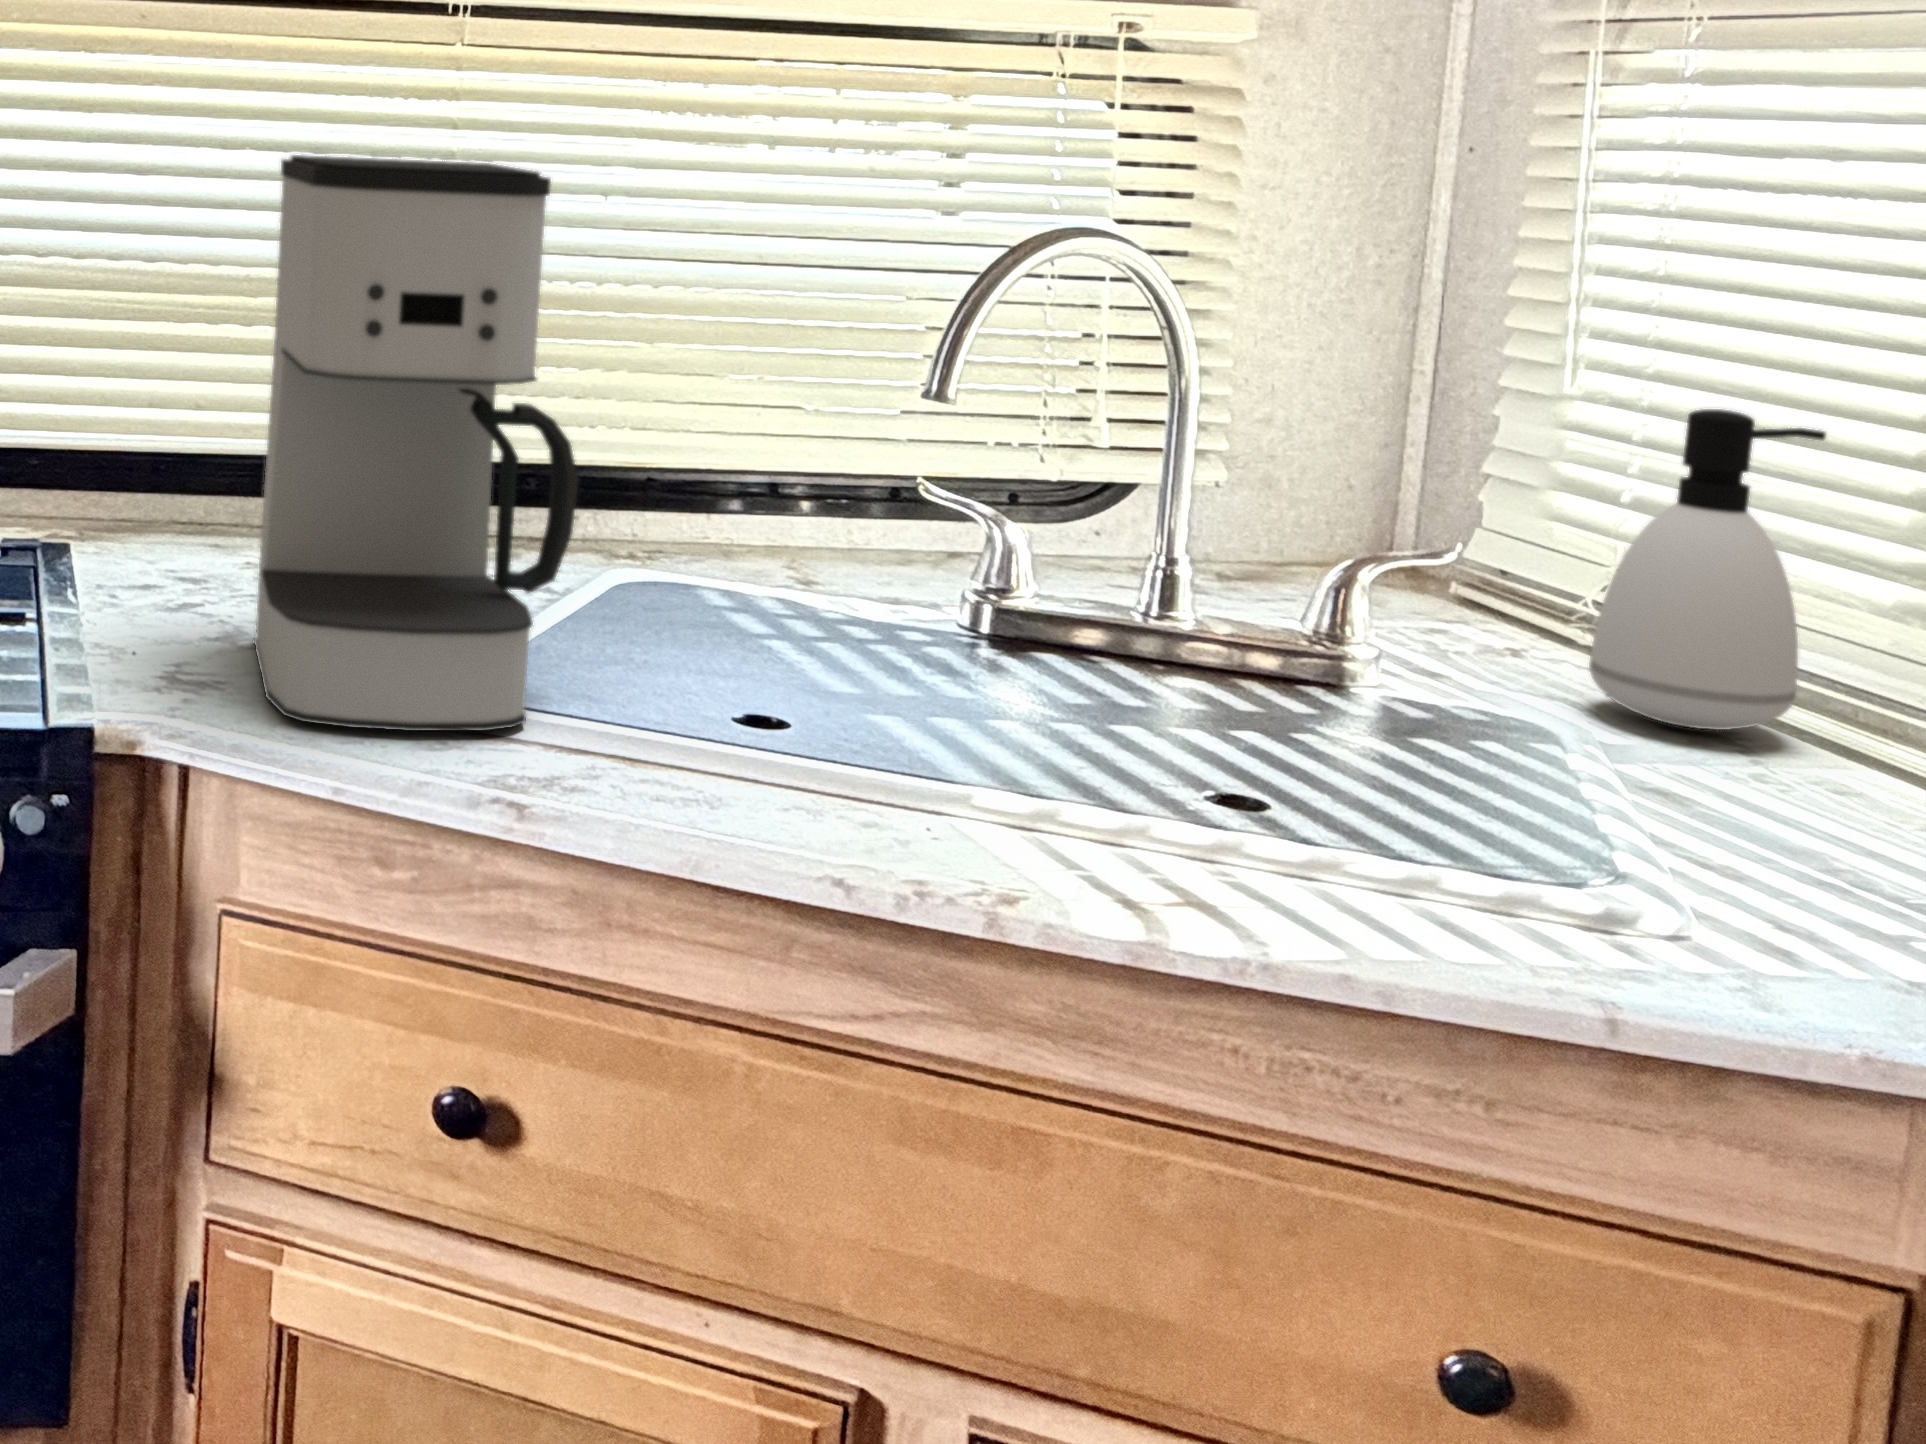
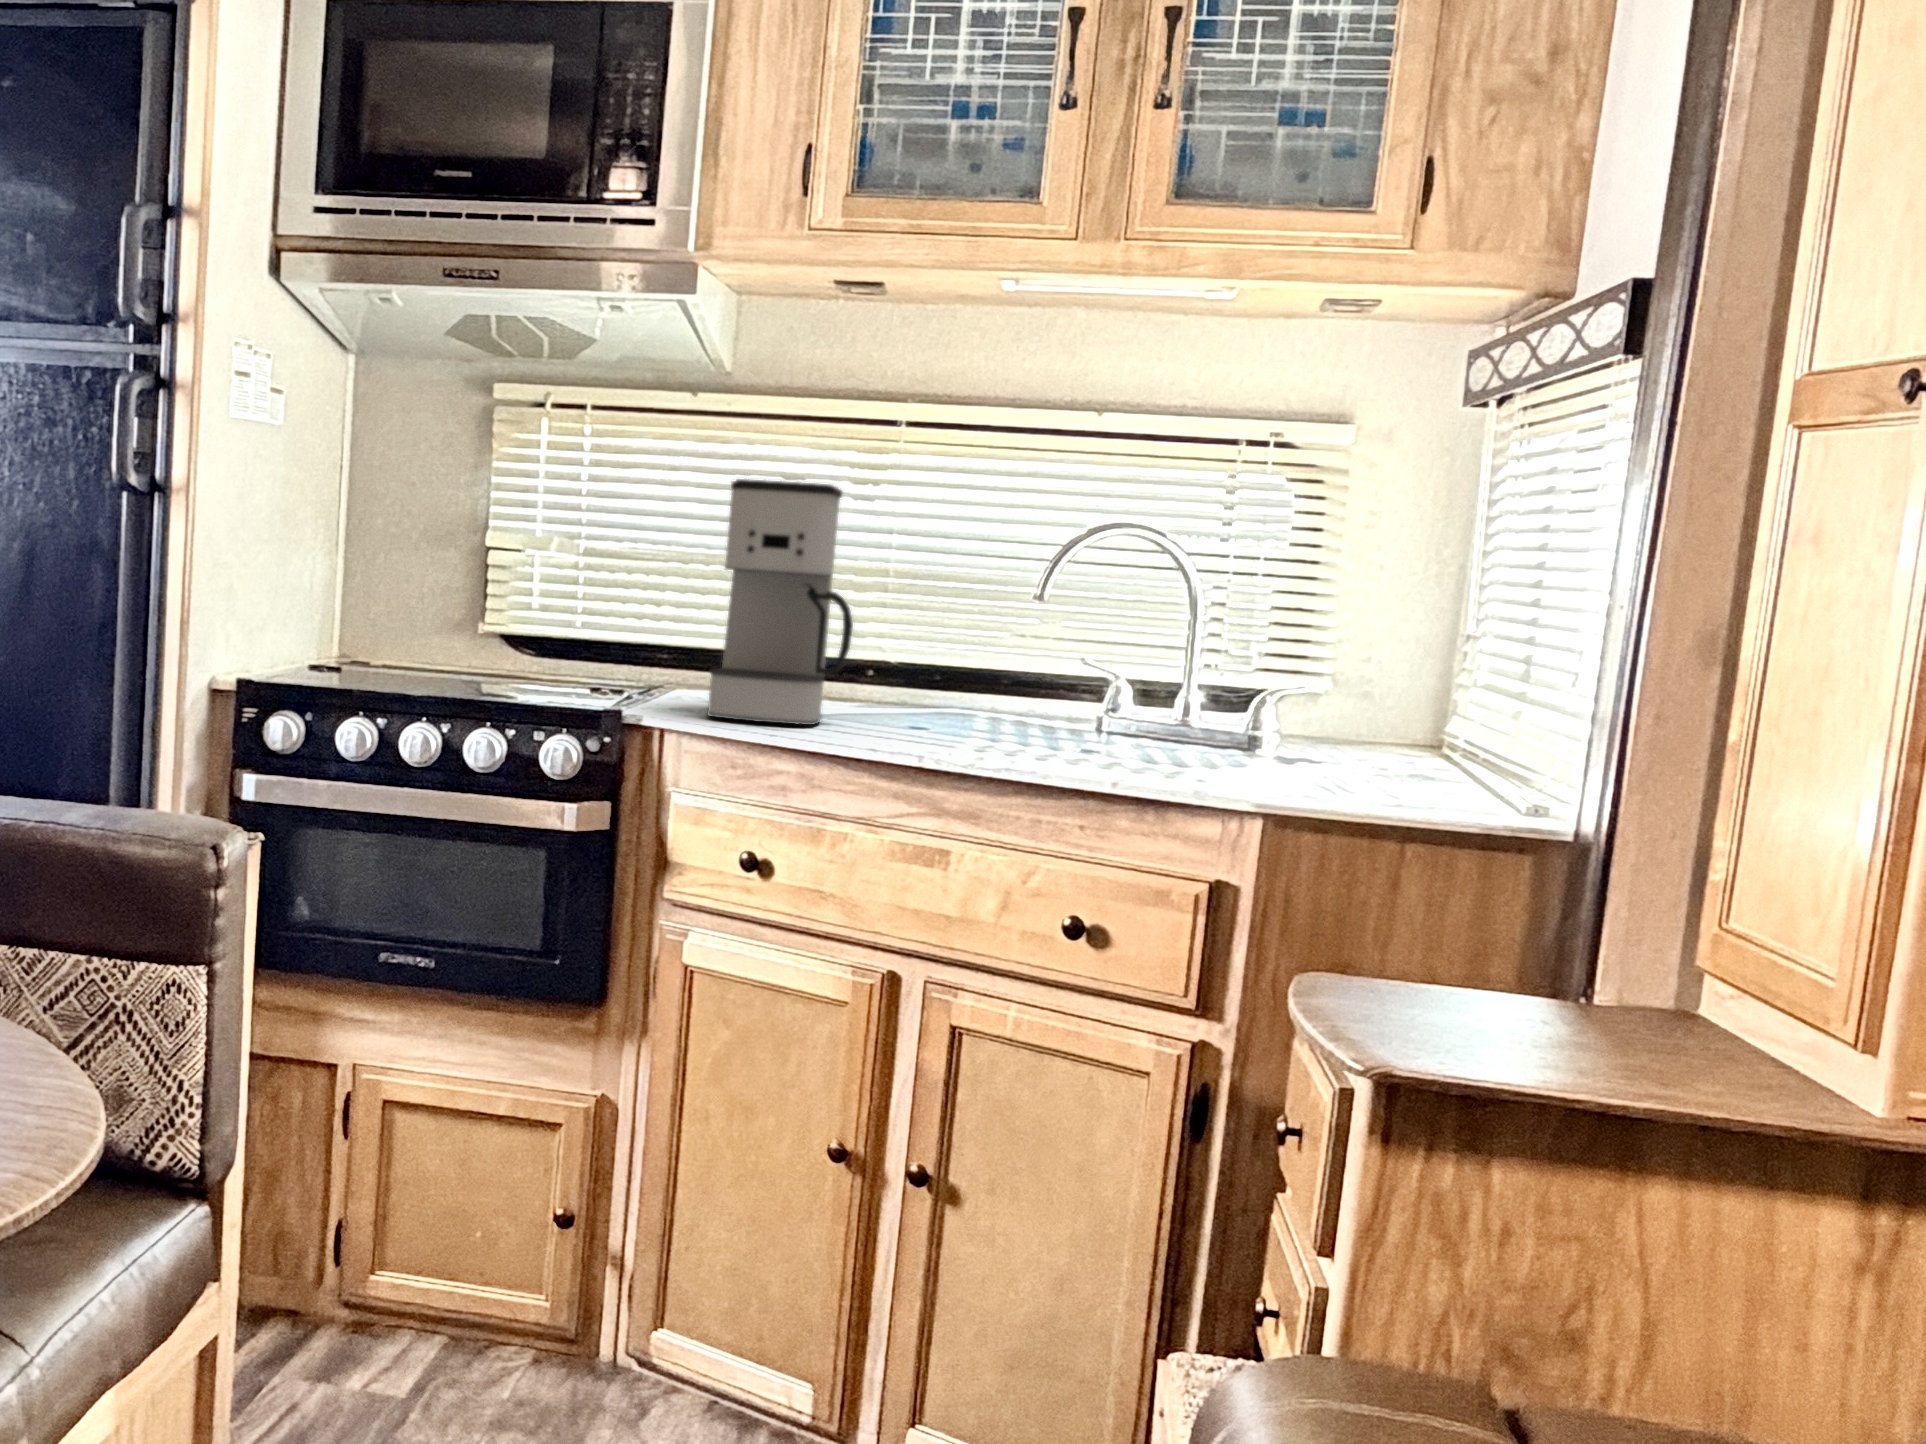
soap dispenser: present [1589,409,1826,730] -> none [1369,615,1481,772]

